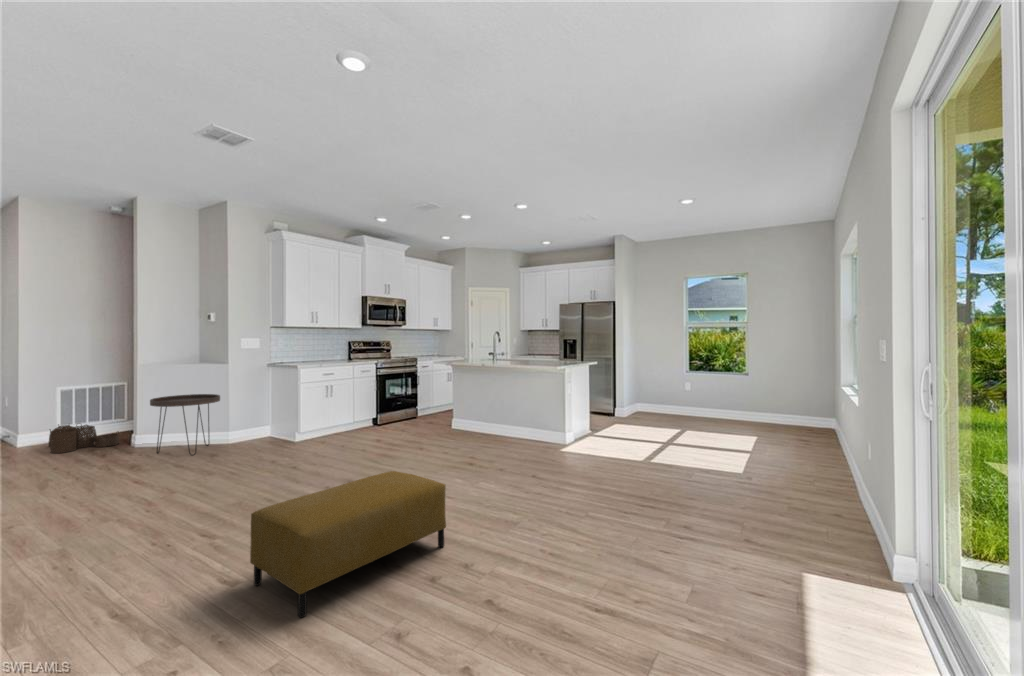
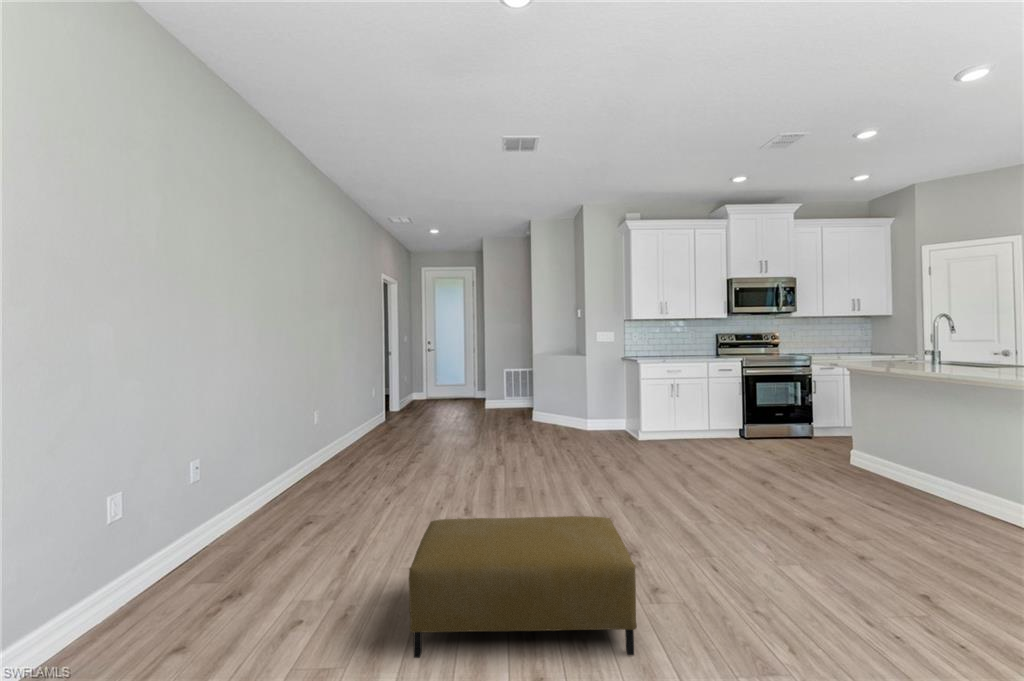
side table: present [150,394,220,455] -> none [525,382,575,437]
woven basket: present [49,424,119,453] -> none [483,396,522,418]

